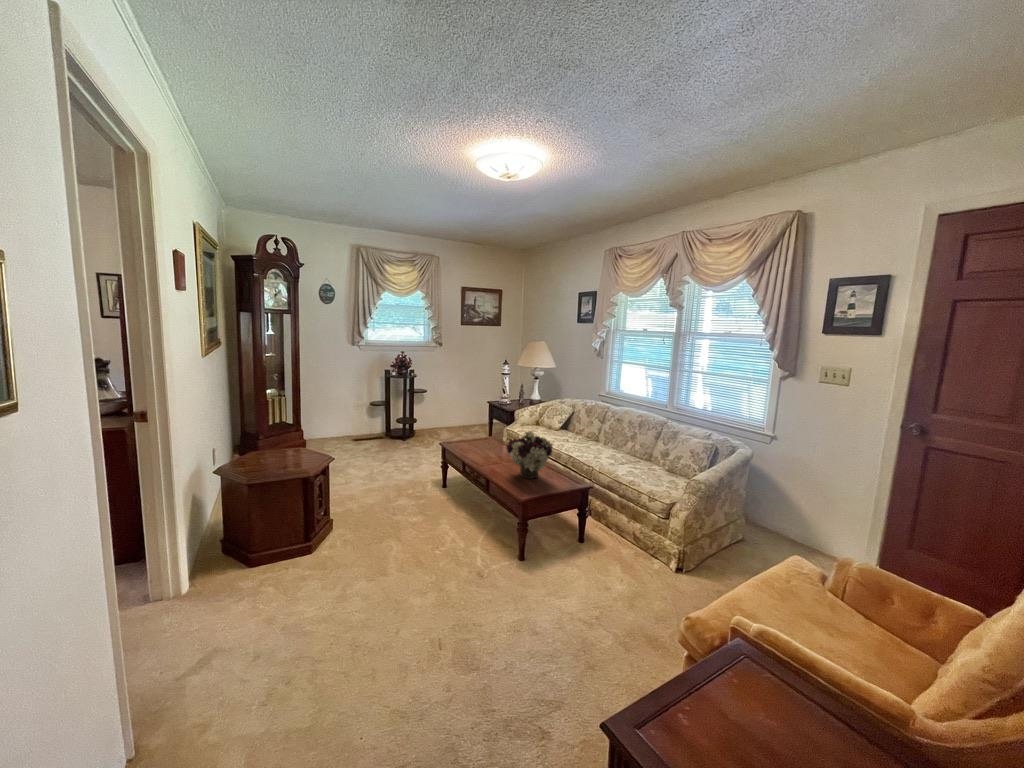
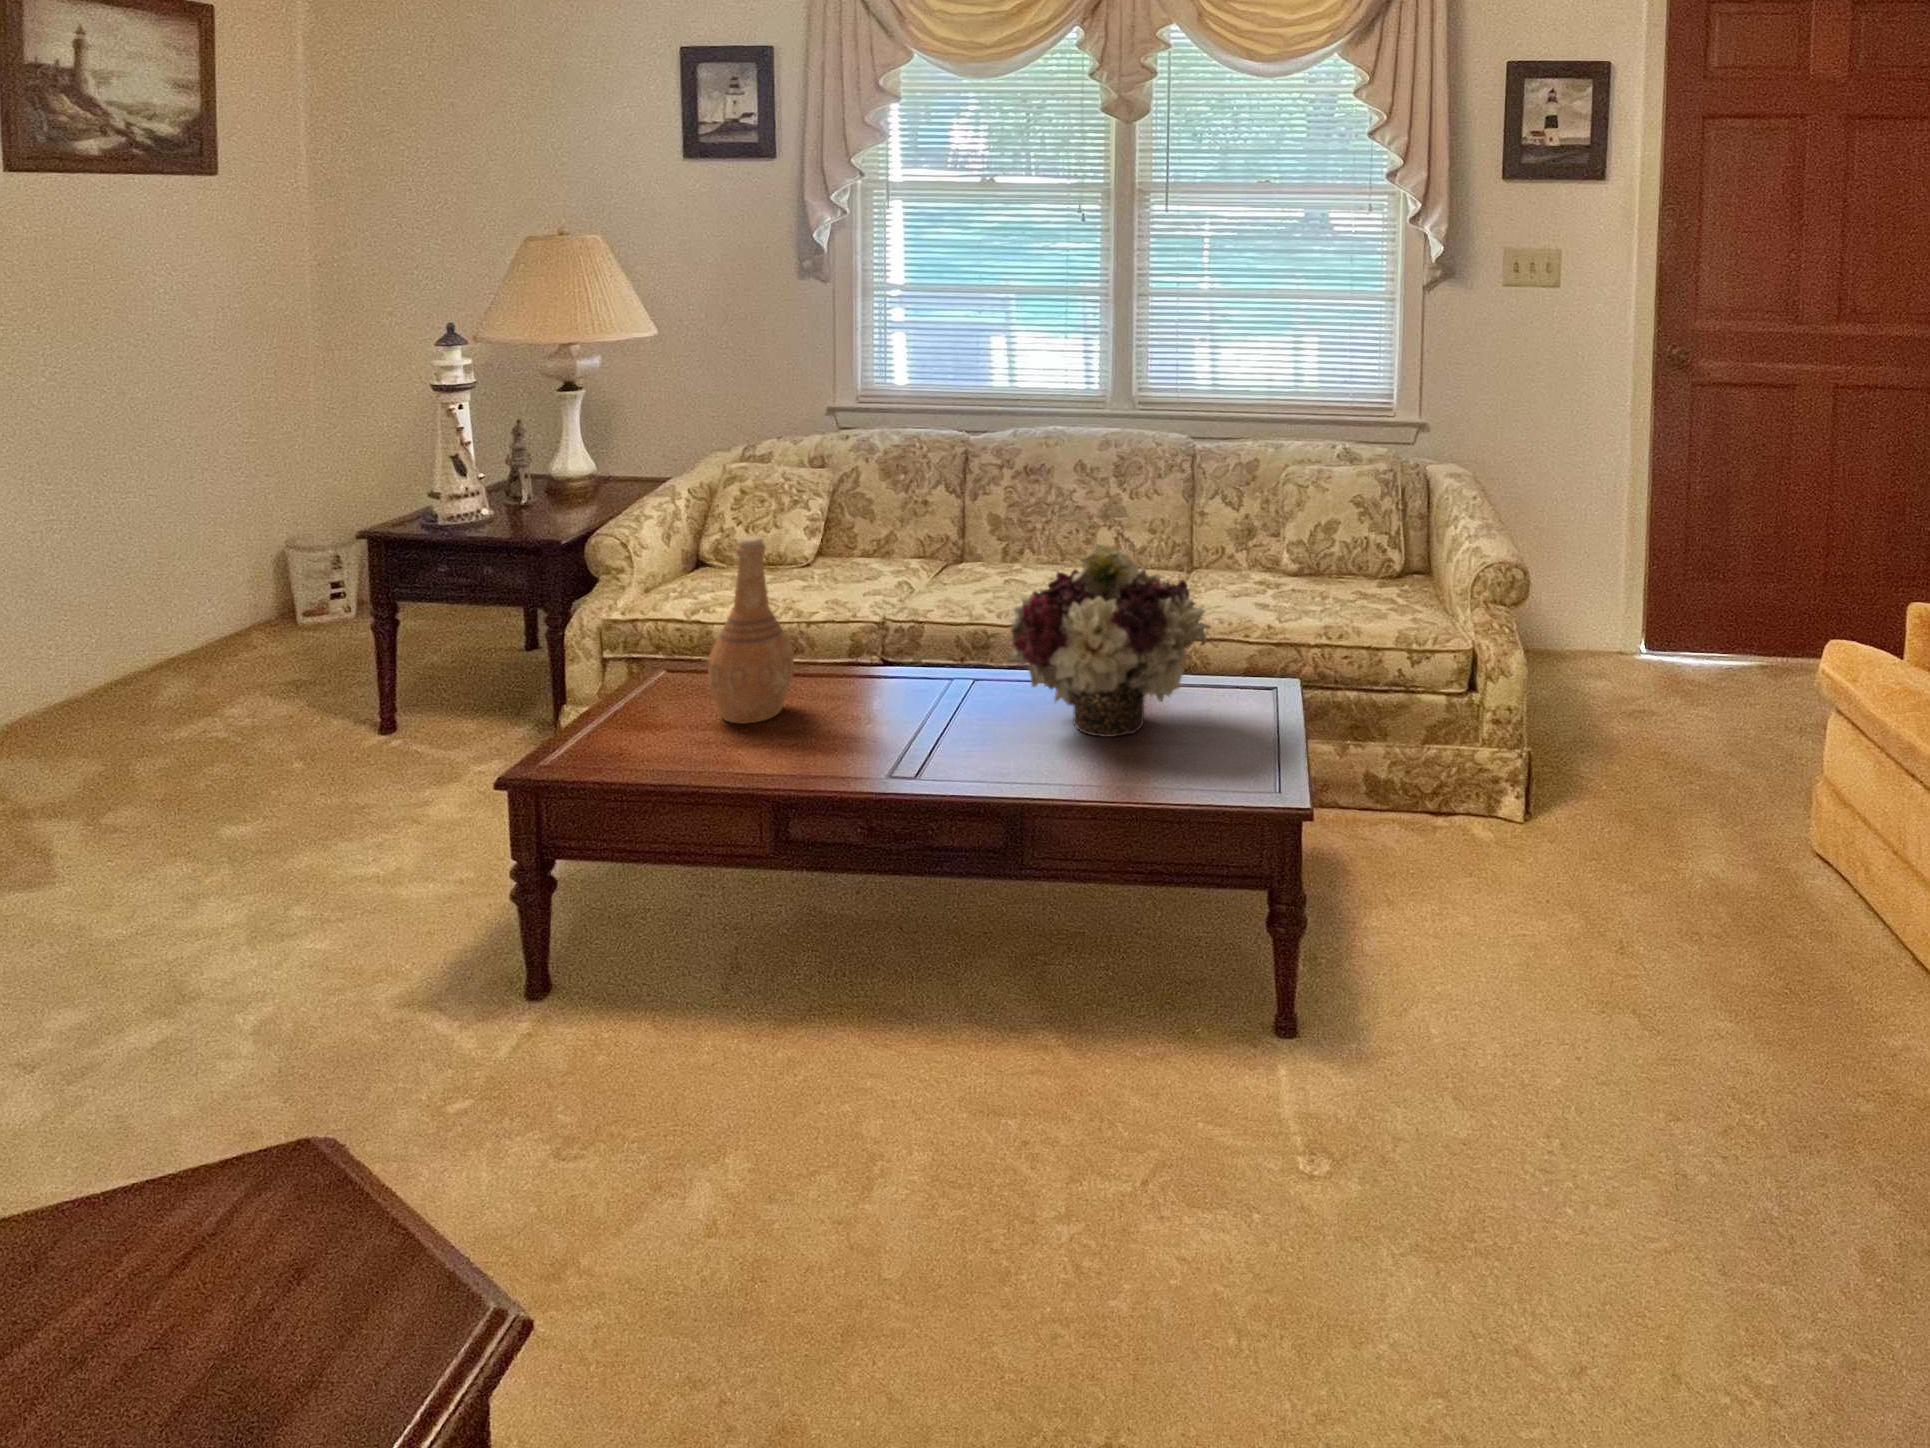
vase: none [475,413,493,452] -> present [708,536,794,724]

